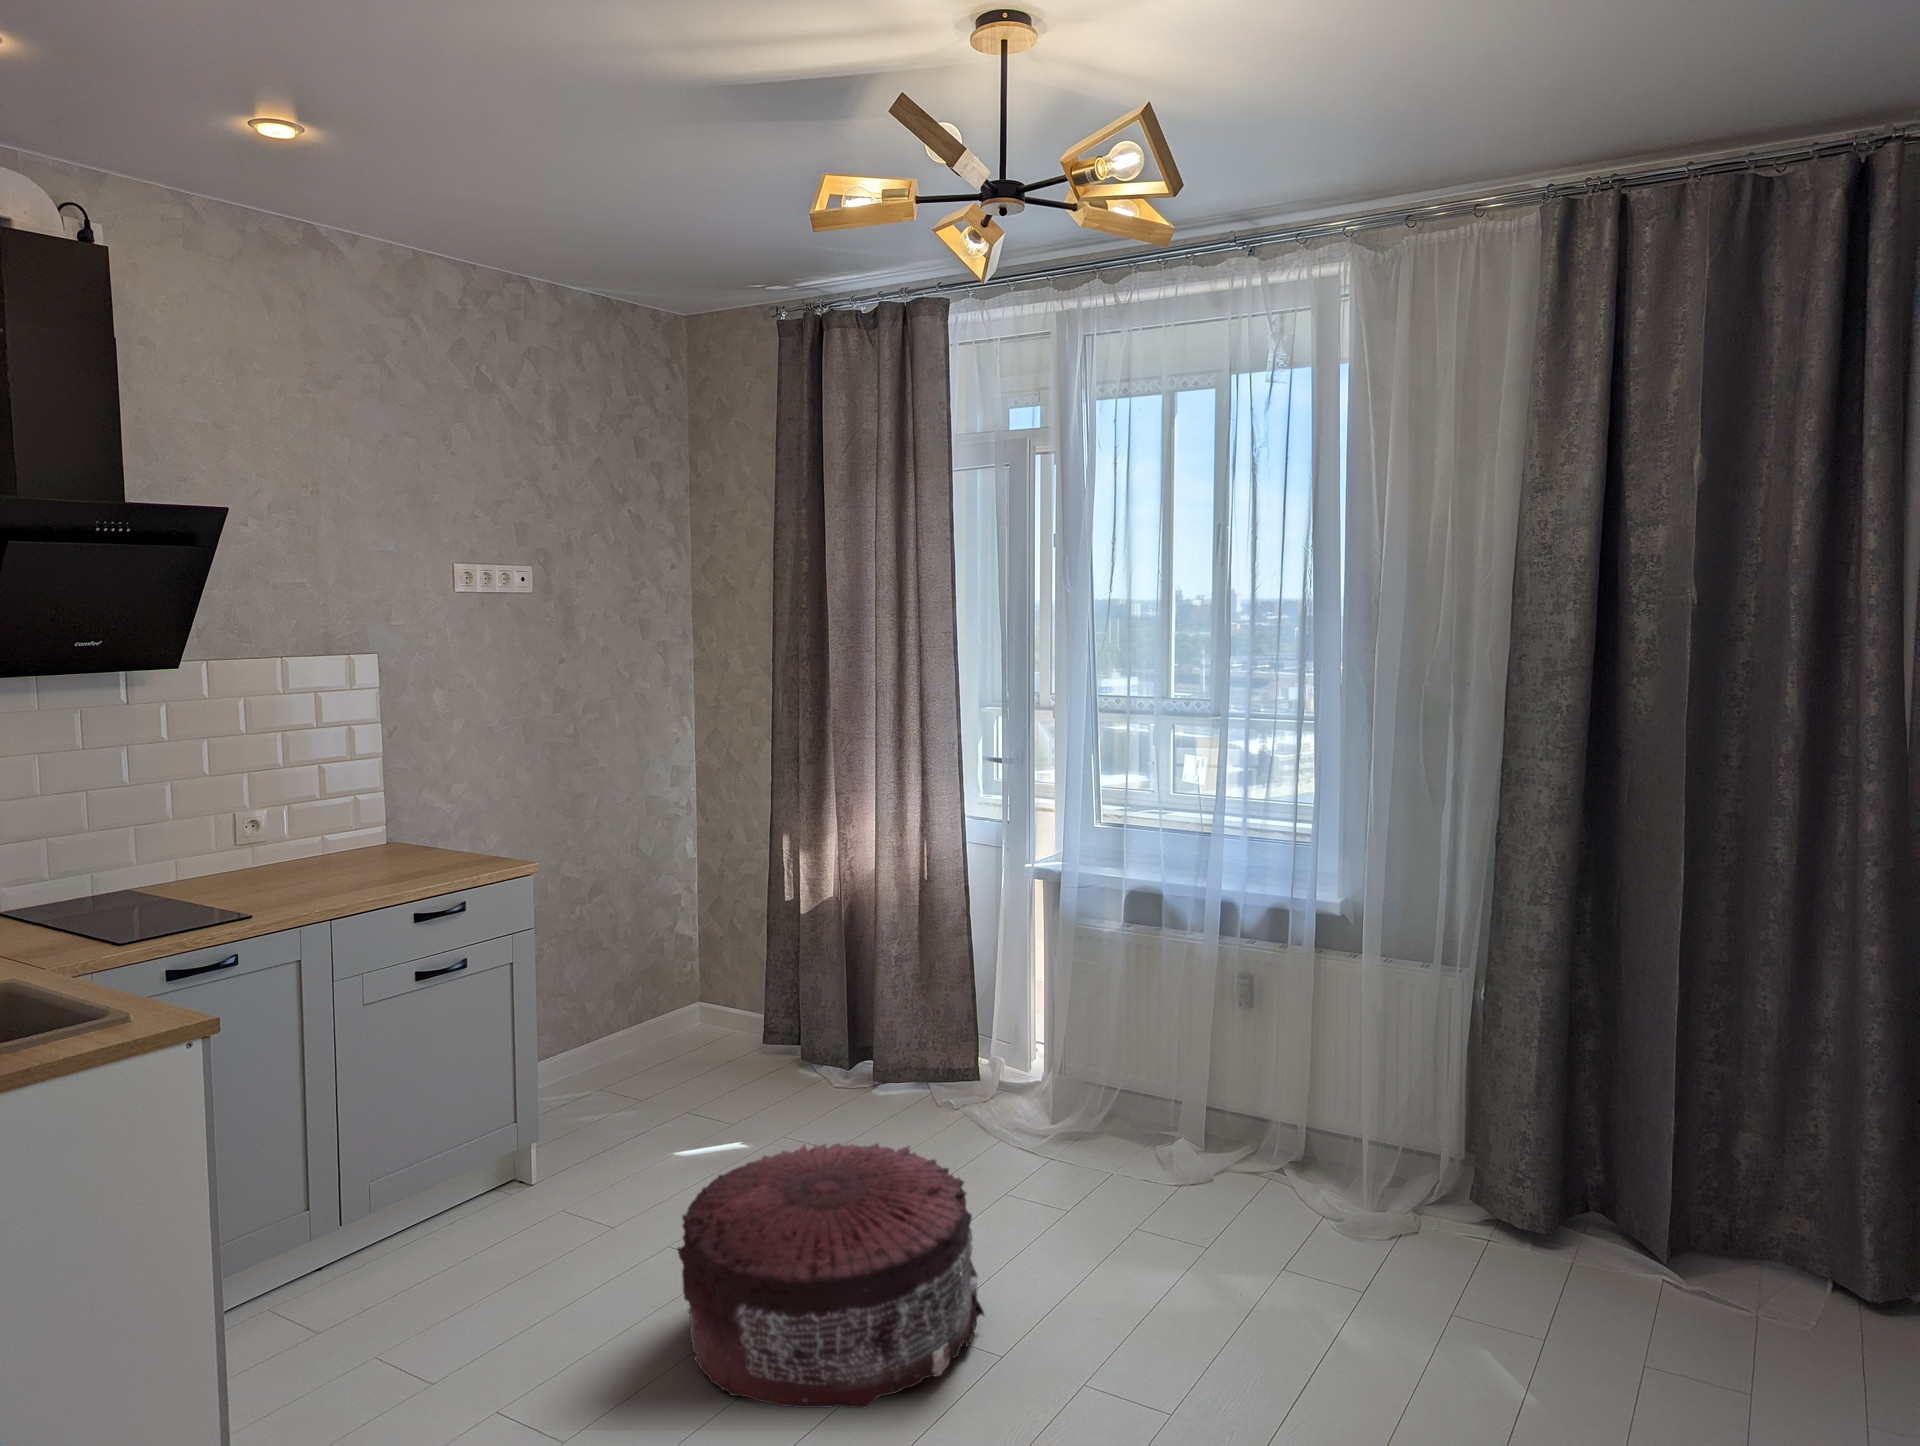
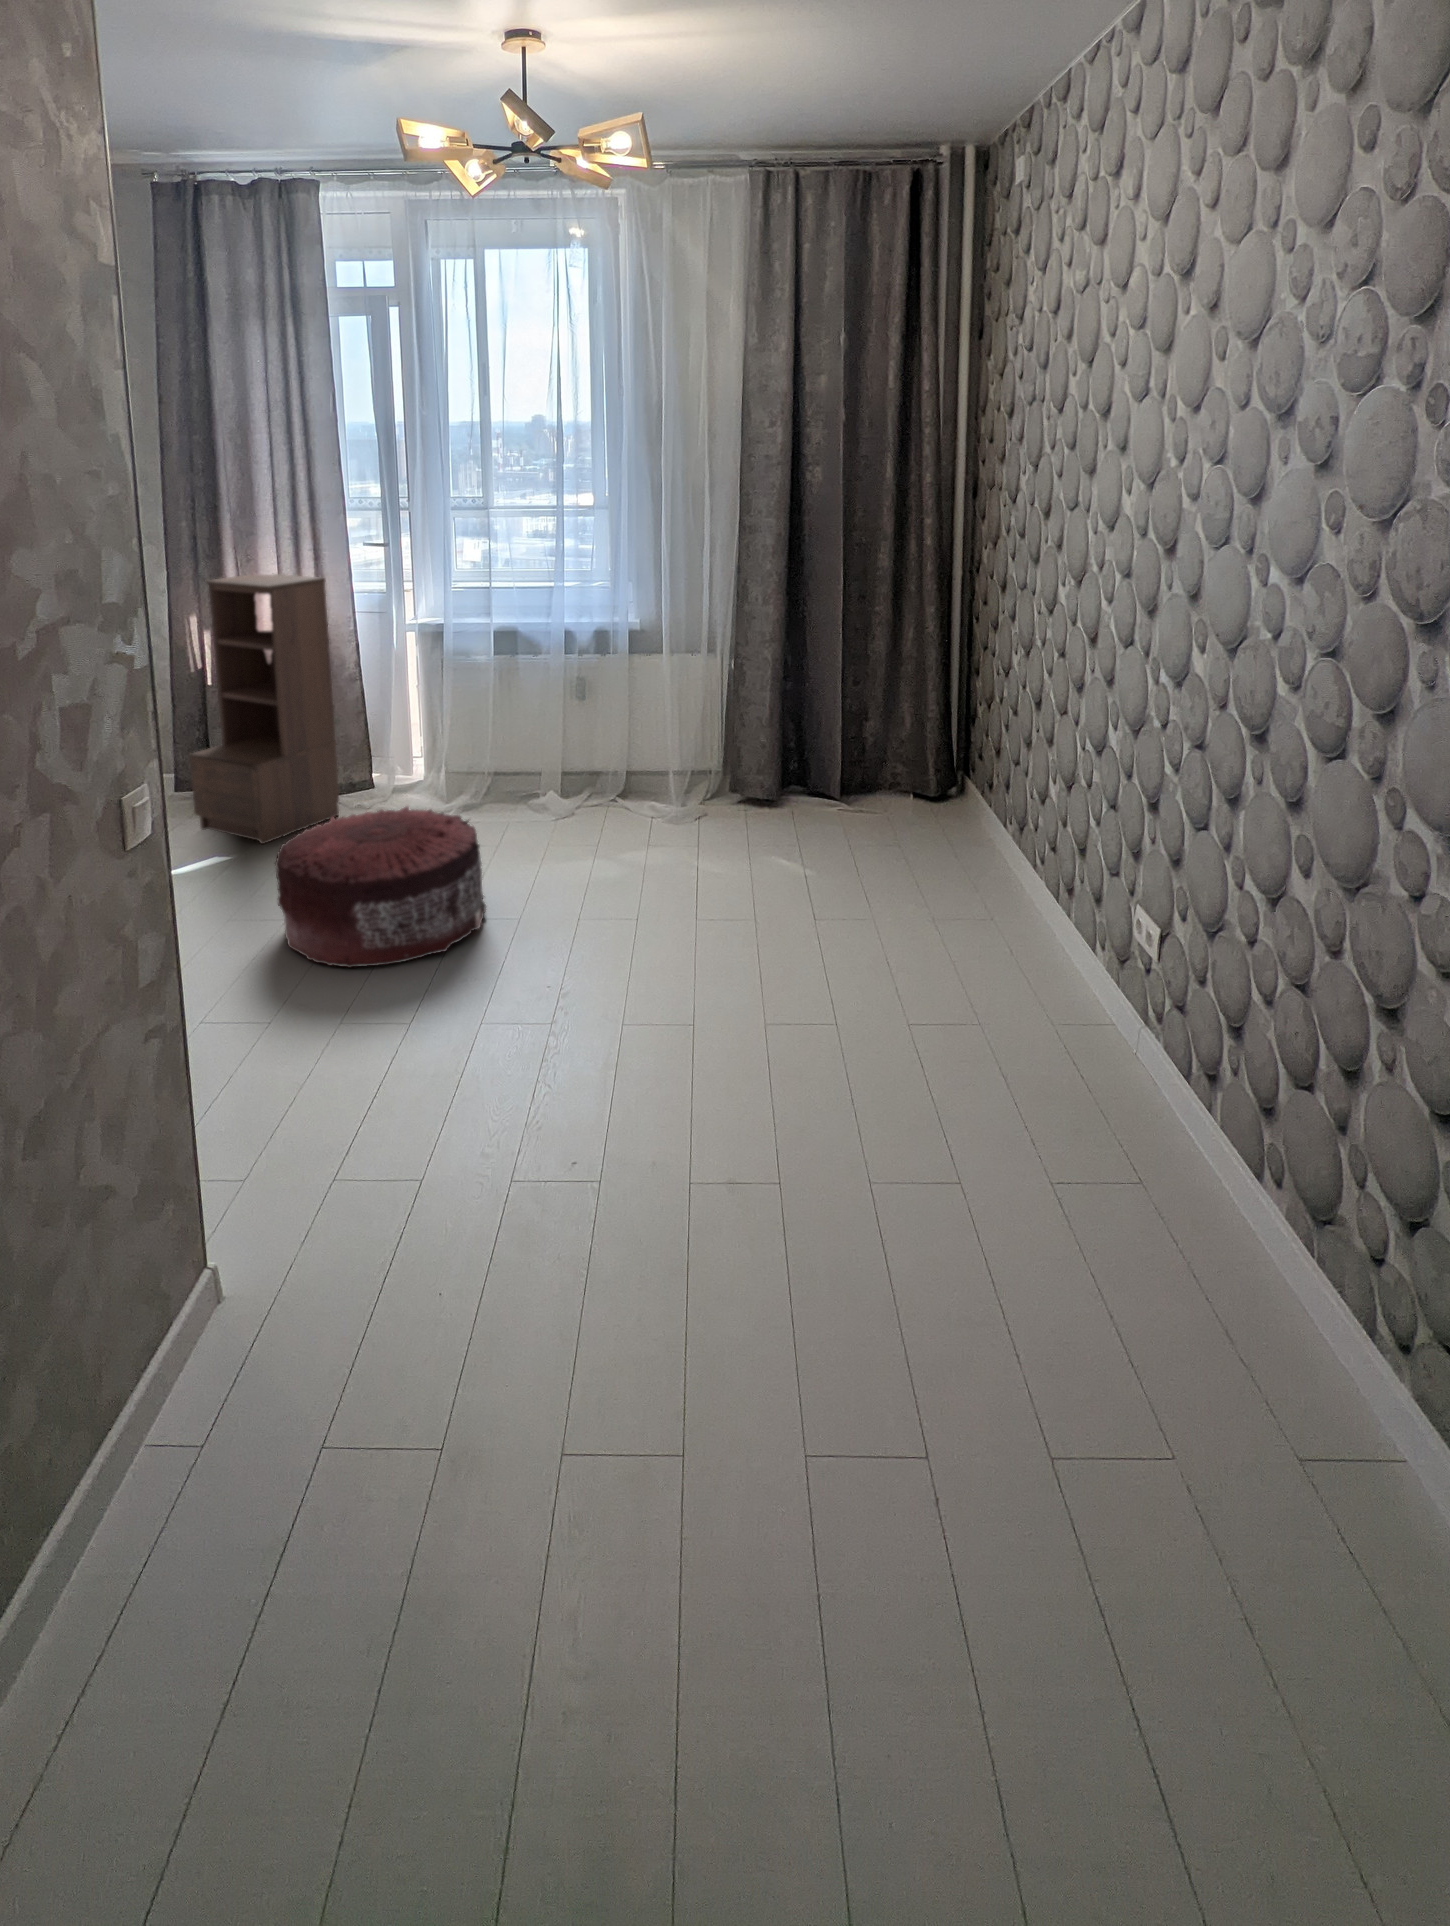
bookshelf: none [748,786,919,1140] -> present [190,573,339,844]

